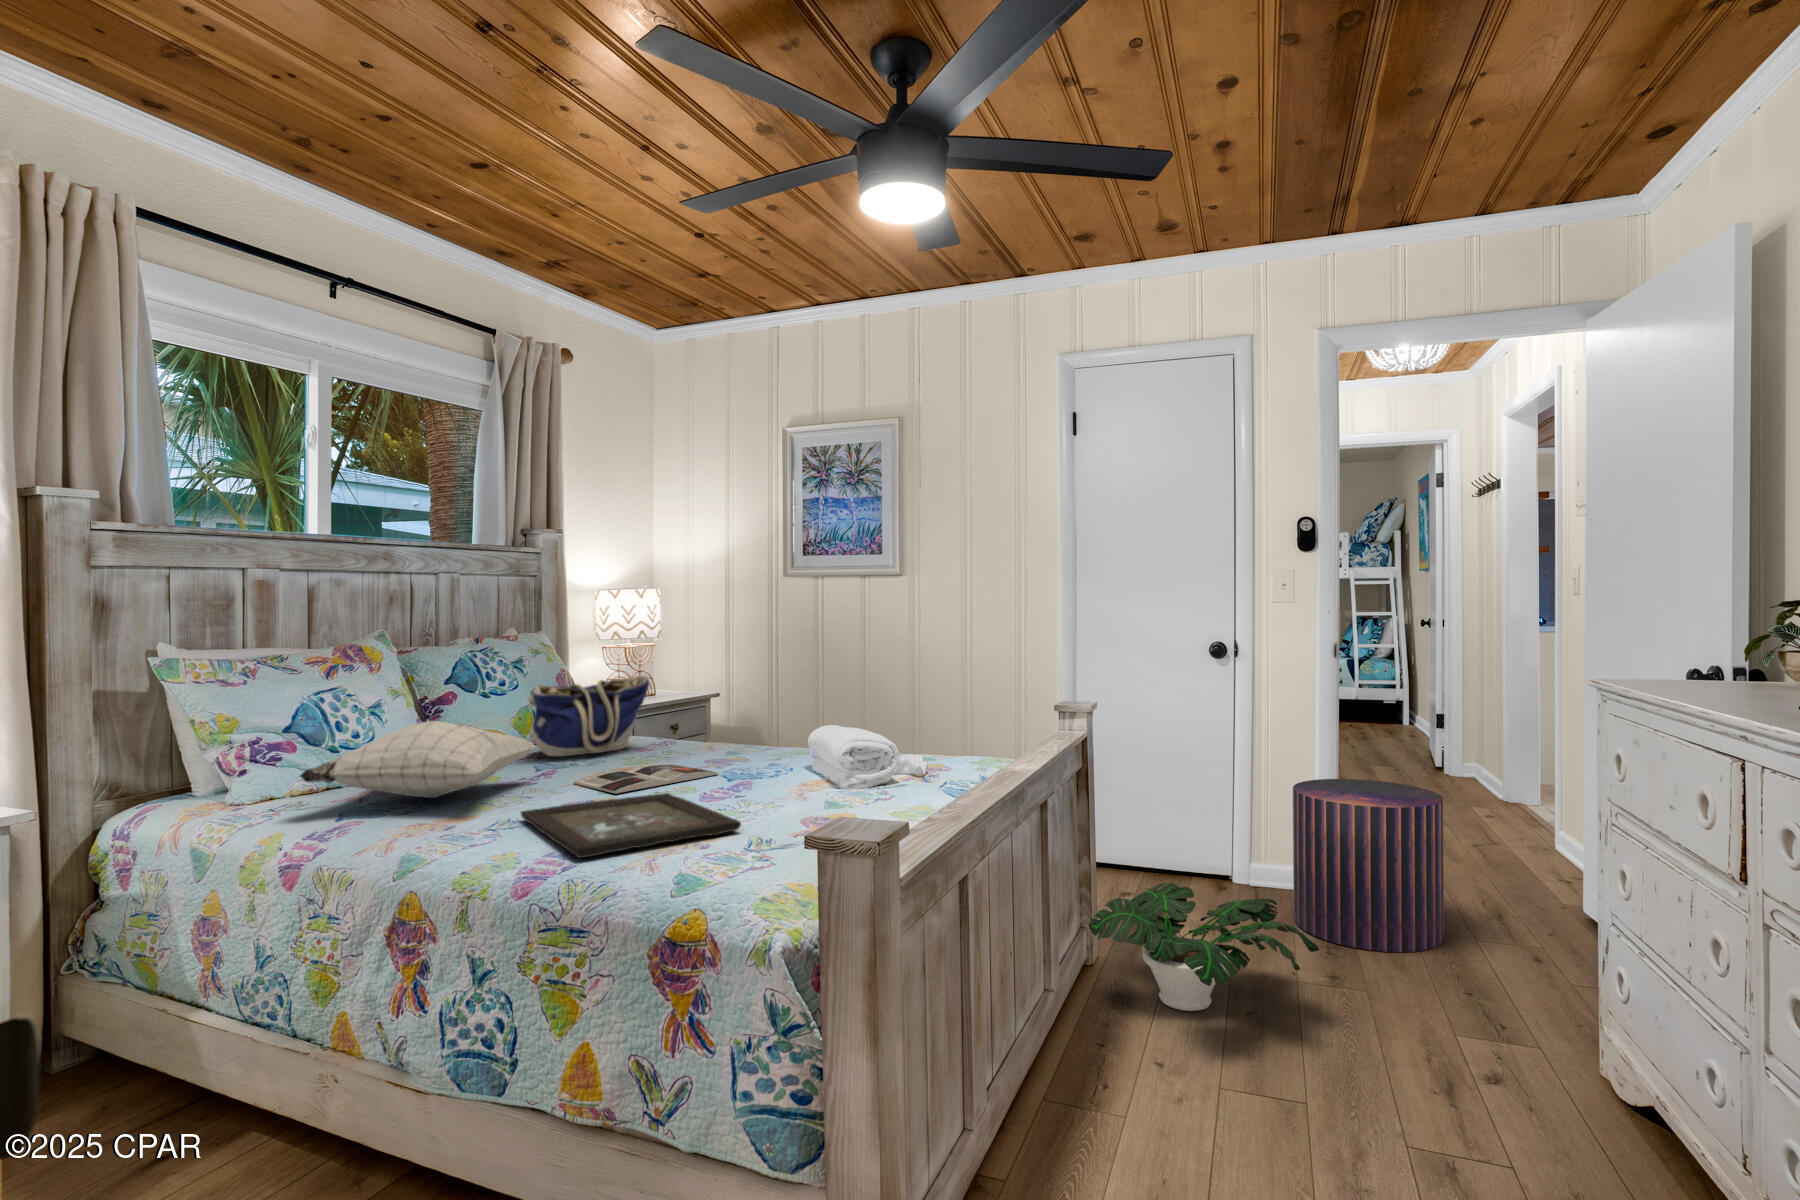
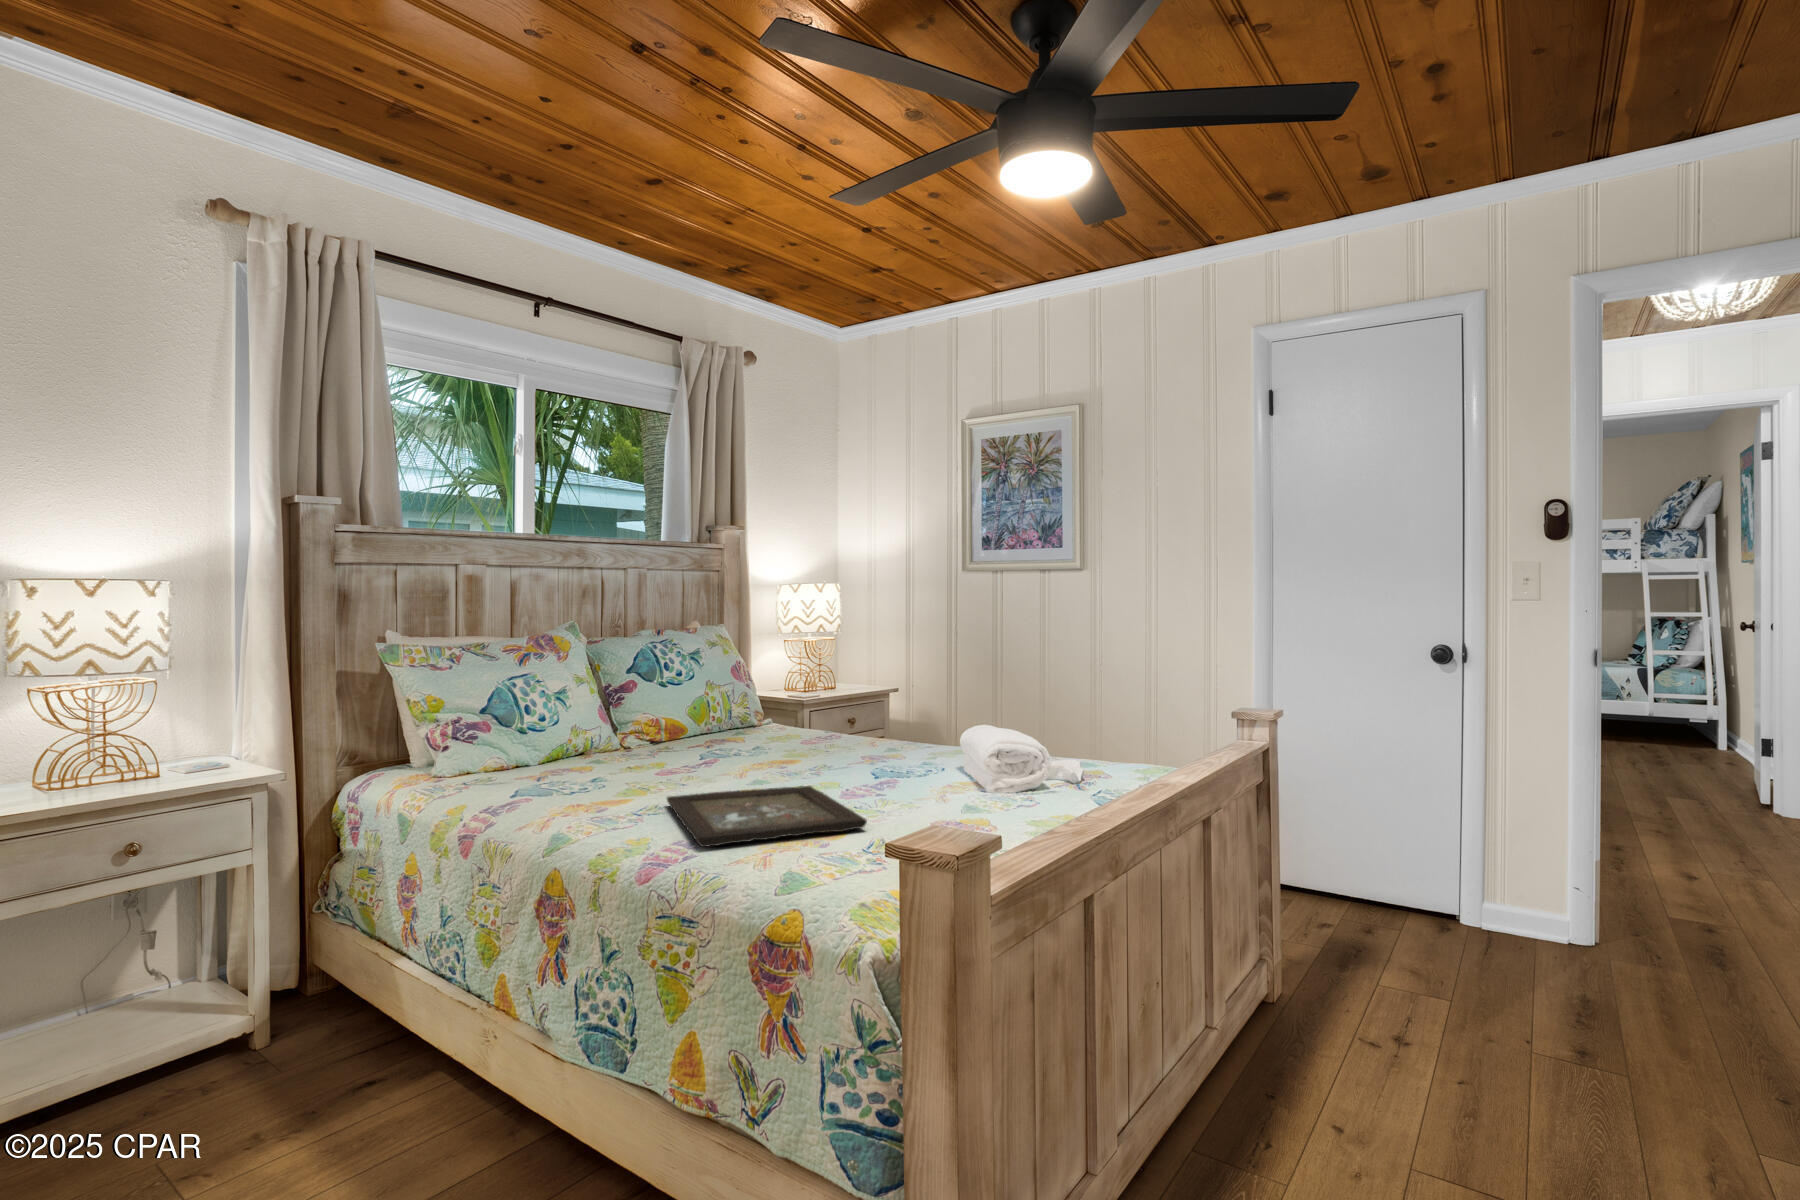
tote bag: present [528,676,649,756] -> none [697,668,813,745]
pillow: present [300,721,536,798] -> none [481,707,699,780]
magazine: present [574,764,719,794] -> none [729,756,869,784]
pouf: present [1293,779,1444,952] -> none [1535,806,1742,1023]
potted plant: present [1089,882,1319,1011] -> none [1268,914,1555,1065]

